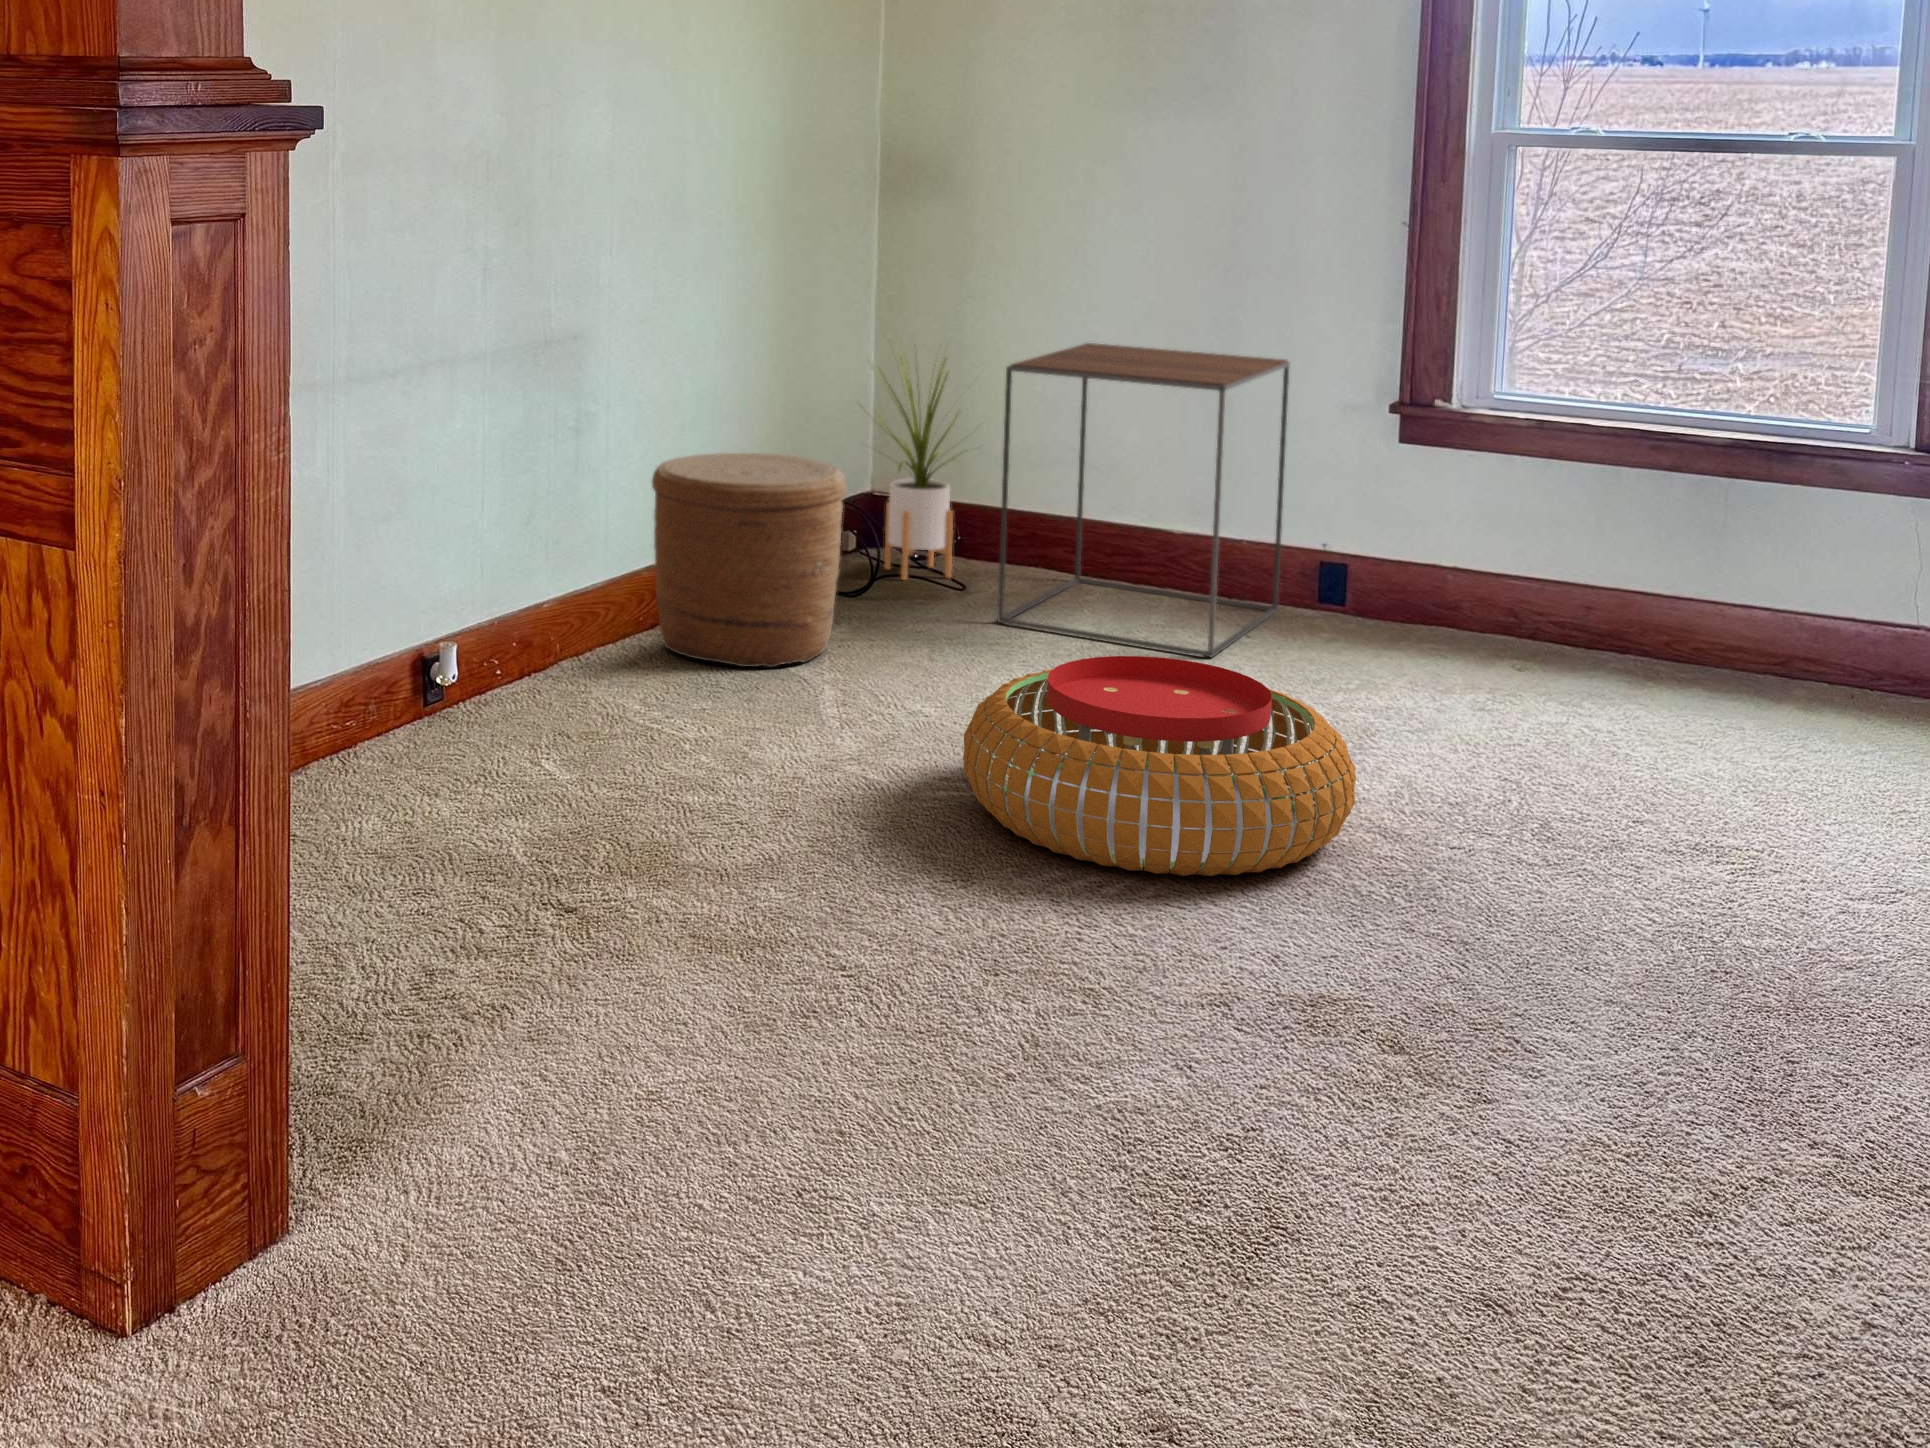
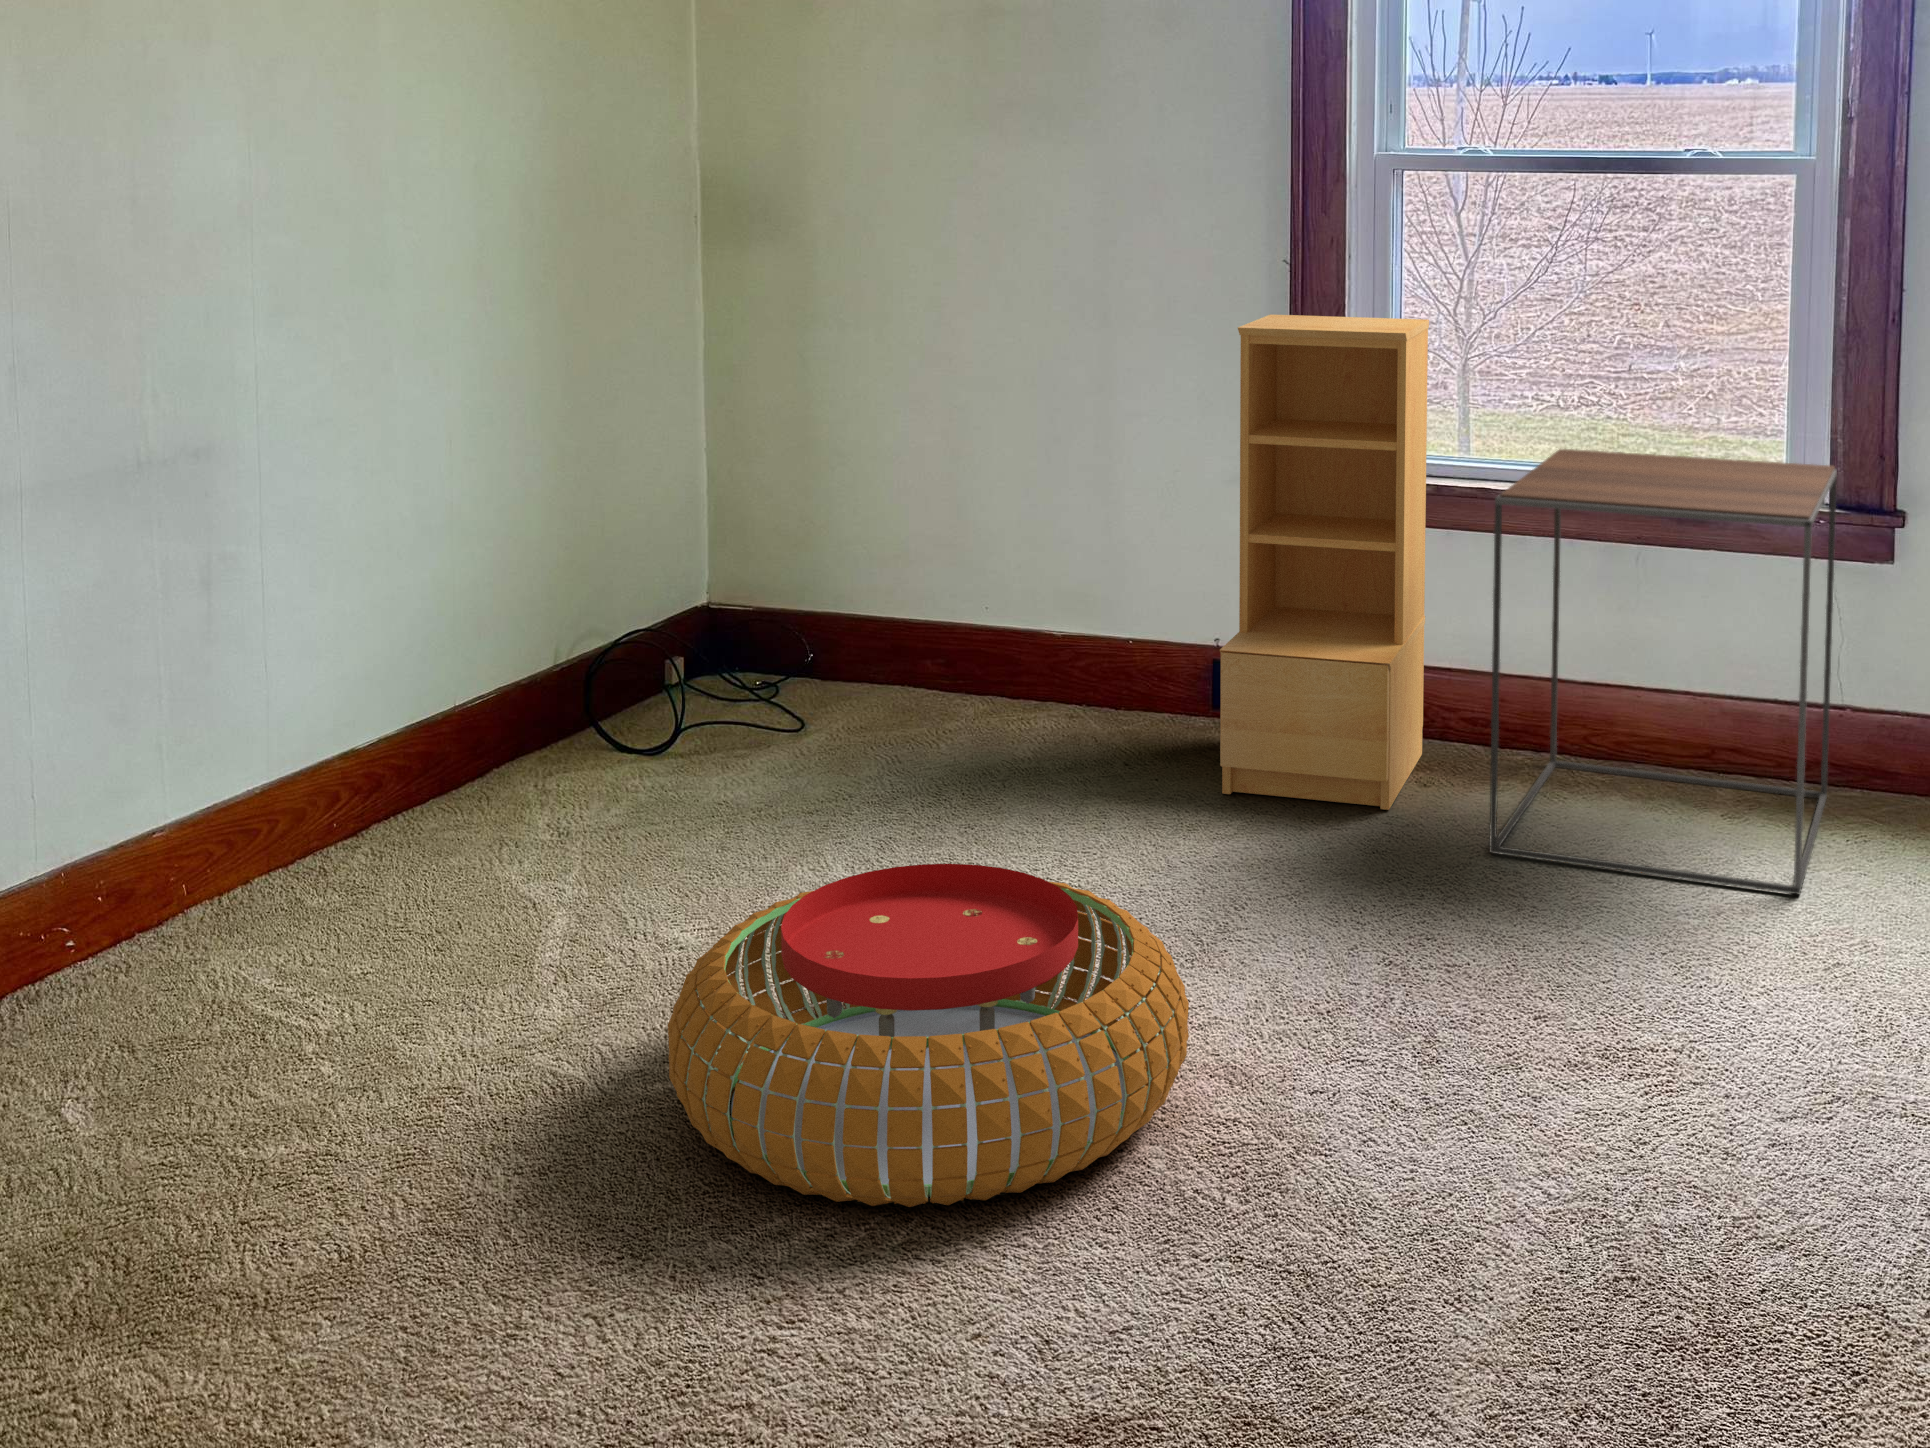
bookshelf: none [1338,267,1535,681] -> present [1220,315,1429,810]
side table: present [998,343,1289,657] -> present [1489,449,1837,894]
house plant: present [870,357,975,580] -> none [652,417,821,722]
woven basket: present [652,453,846,667] -> none [326,589,598,887]

